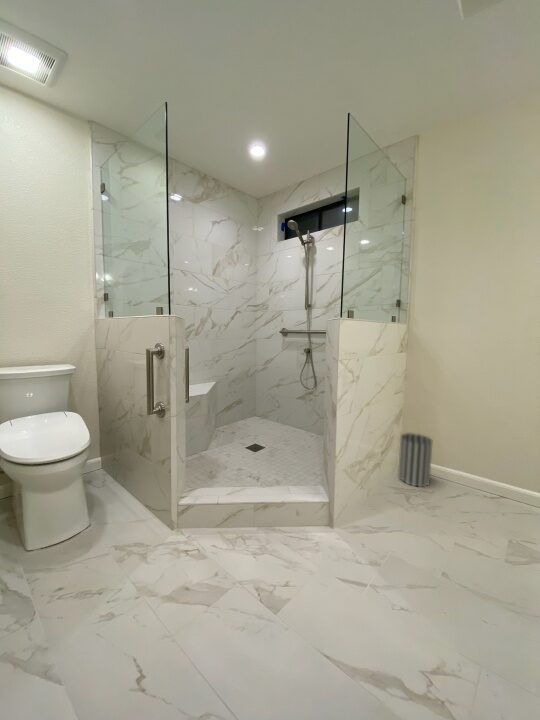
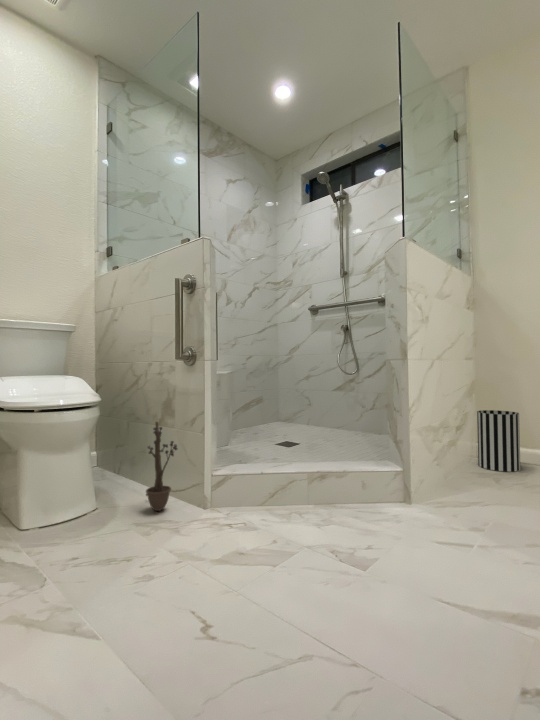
decorative plant: none [124,464,149,532] -> present [146,422,177,511]

